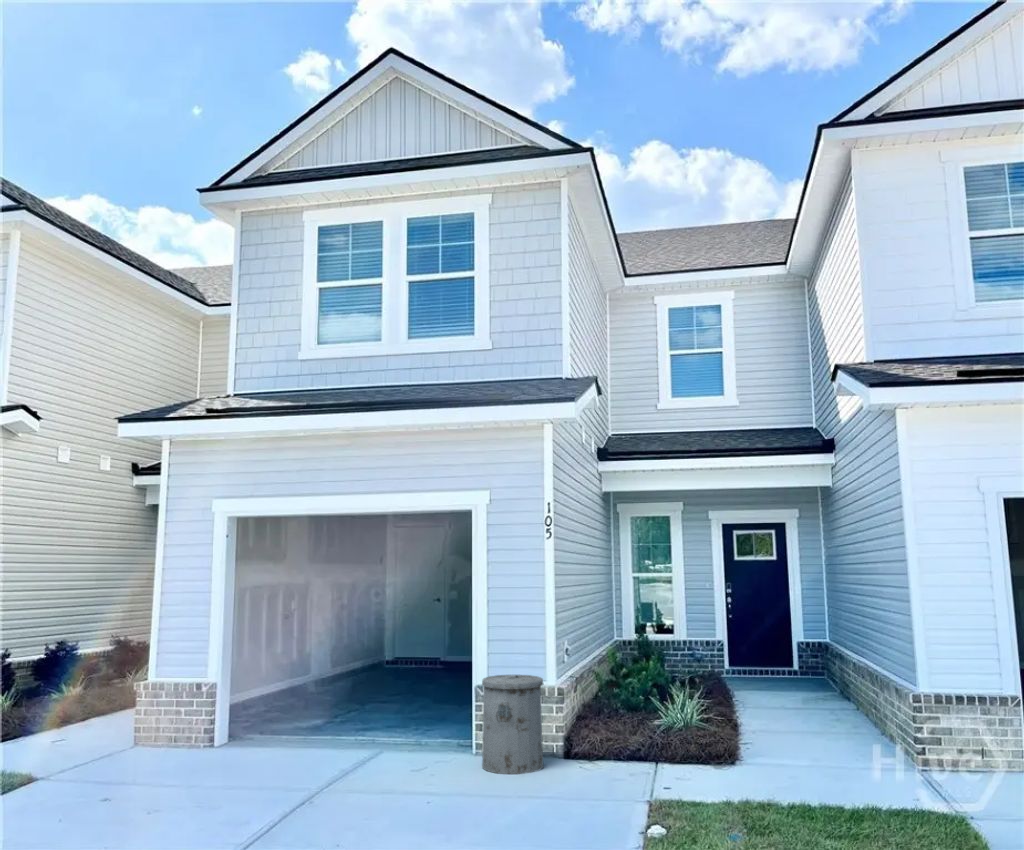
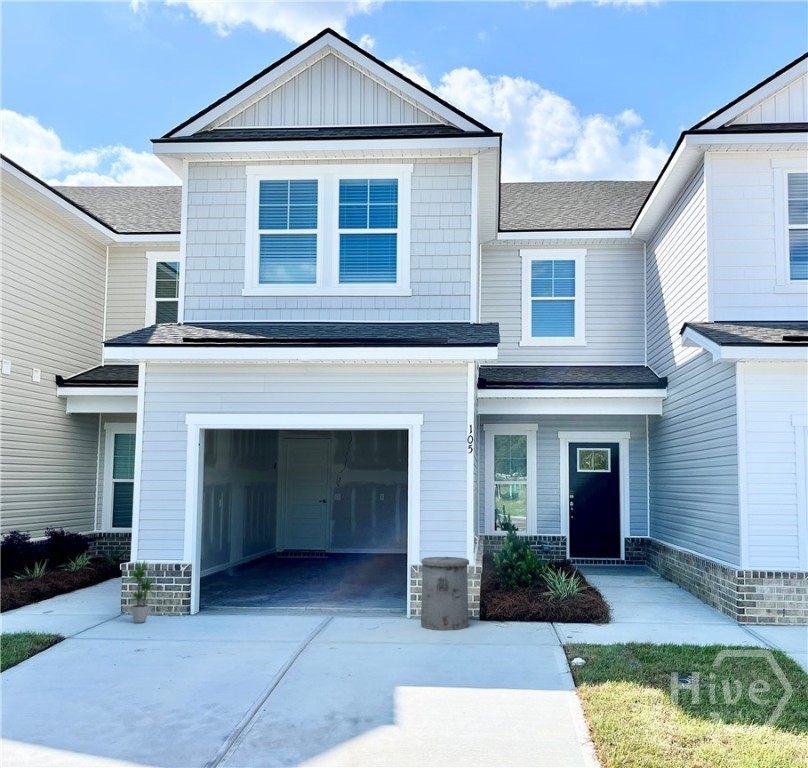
potted plant: none [126,675,177,756] -> present [127,561,156,623]

